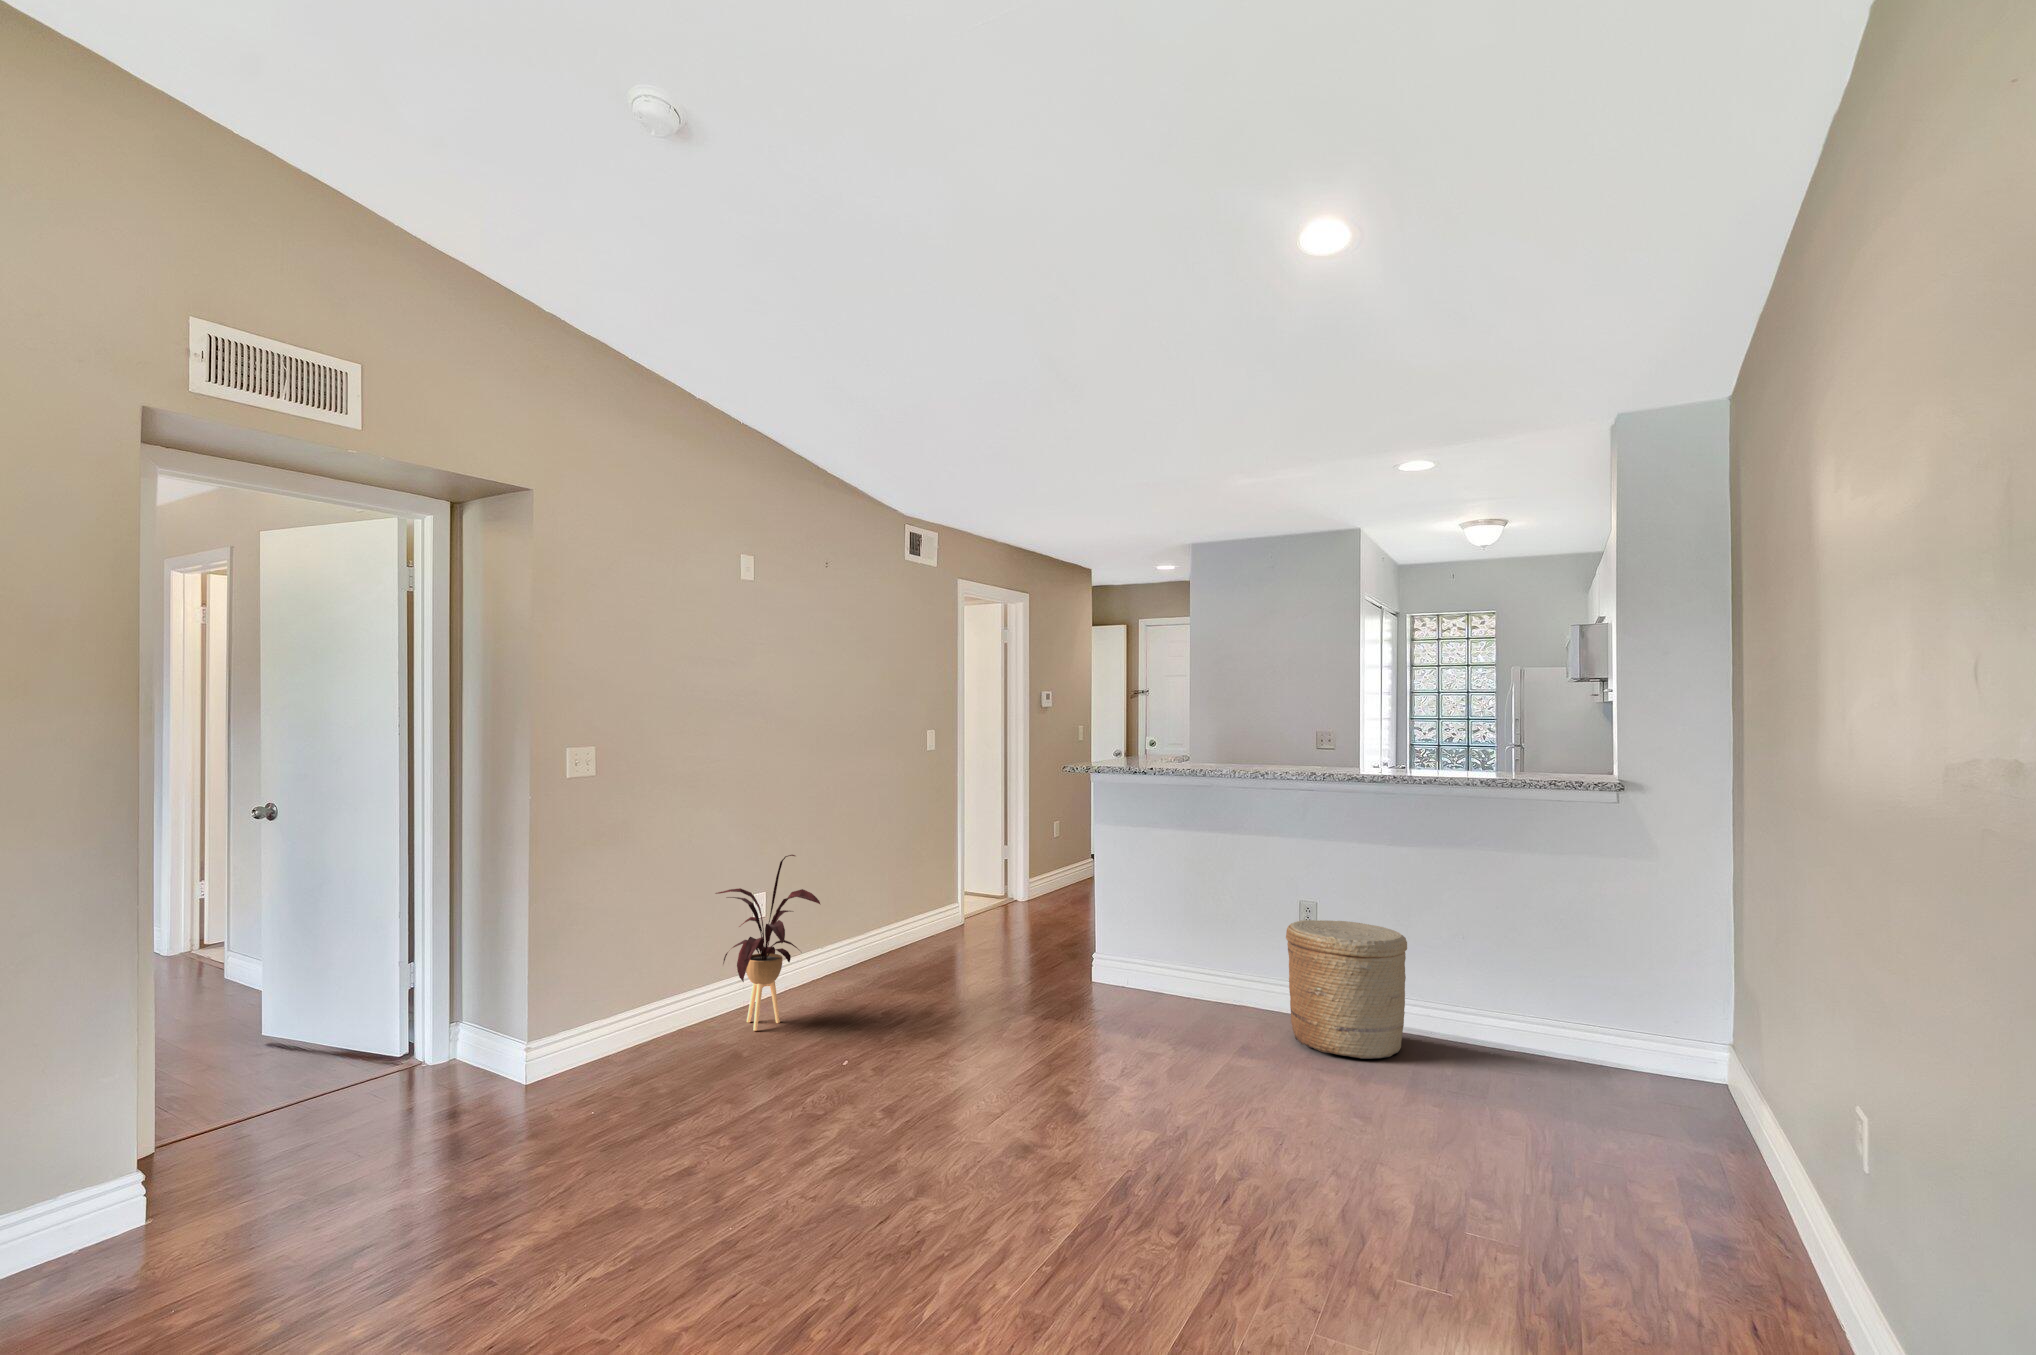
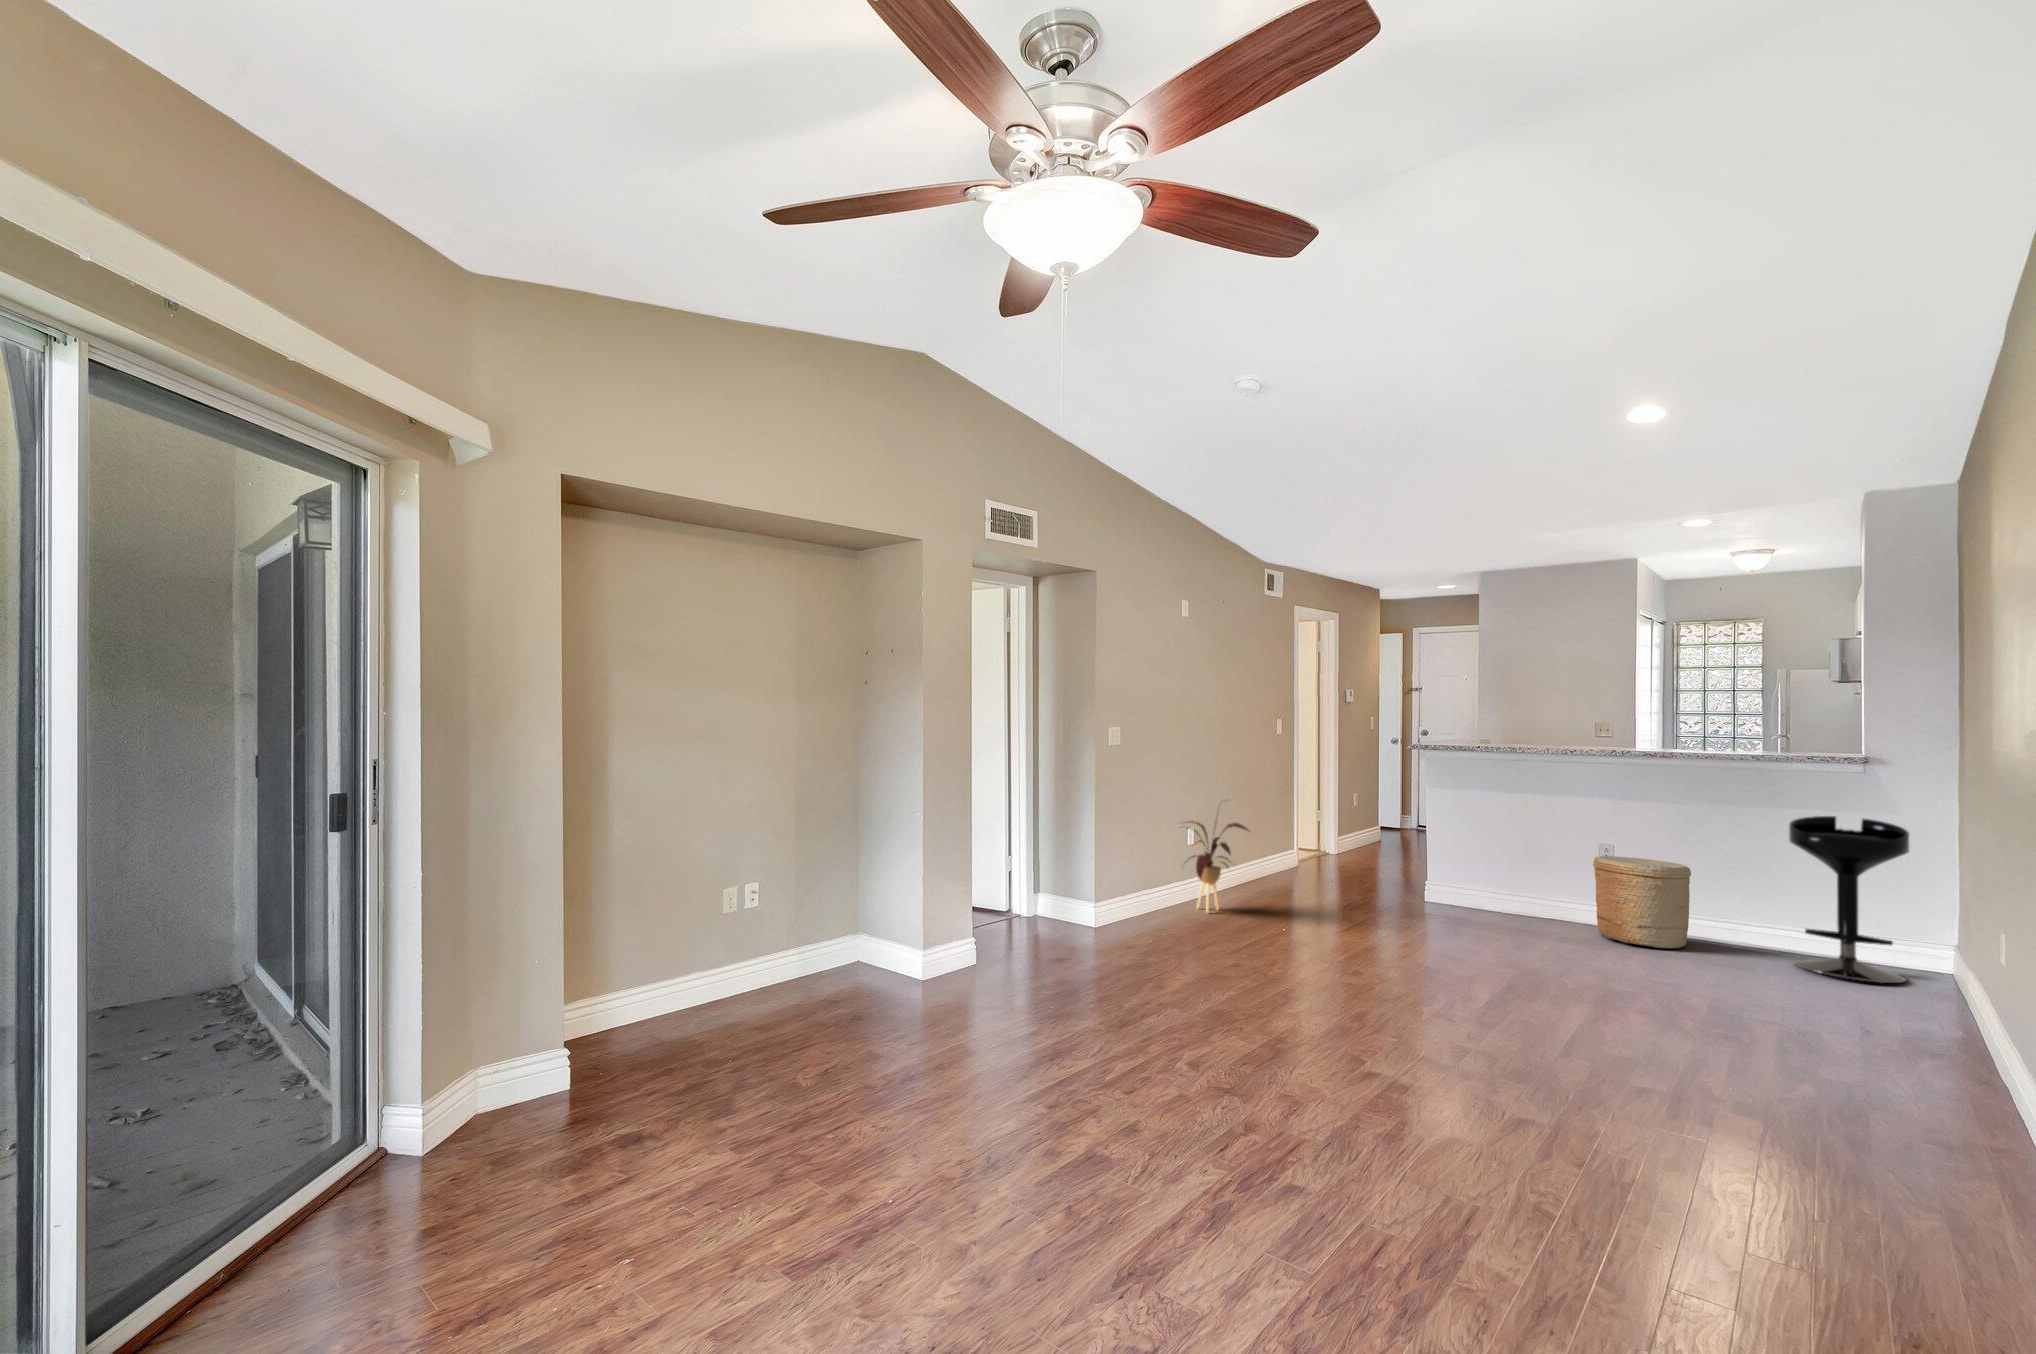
bar stool: none [1527,861,1676,1112] -> present [1789,816,1910,983]

